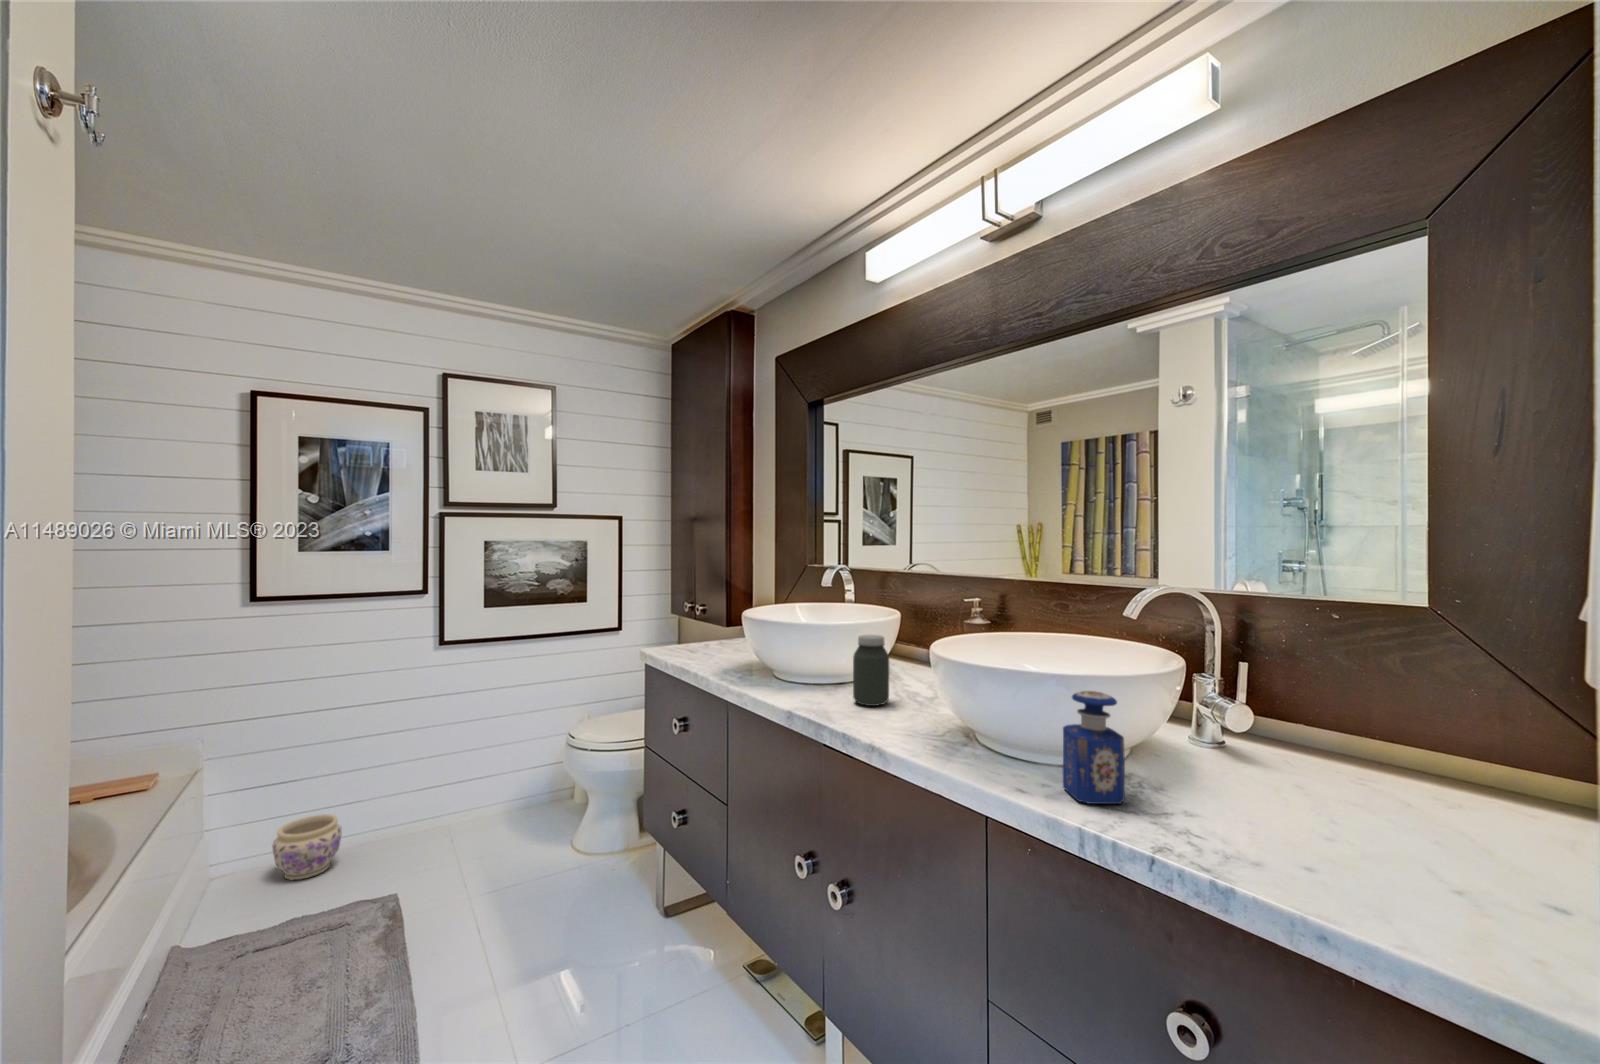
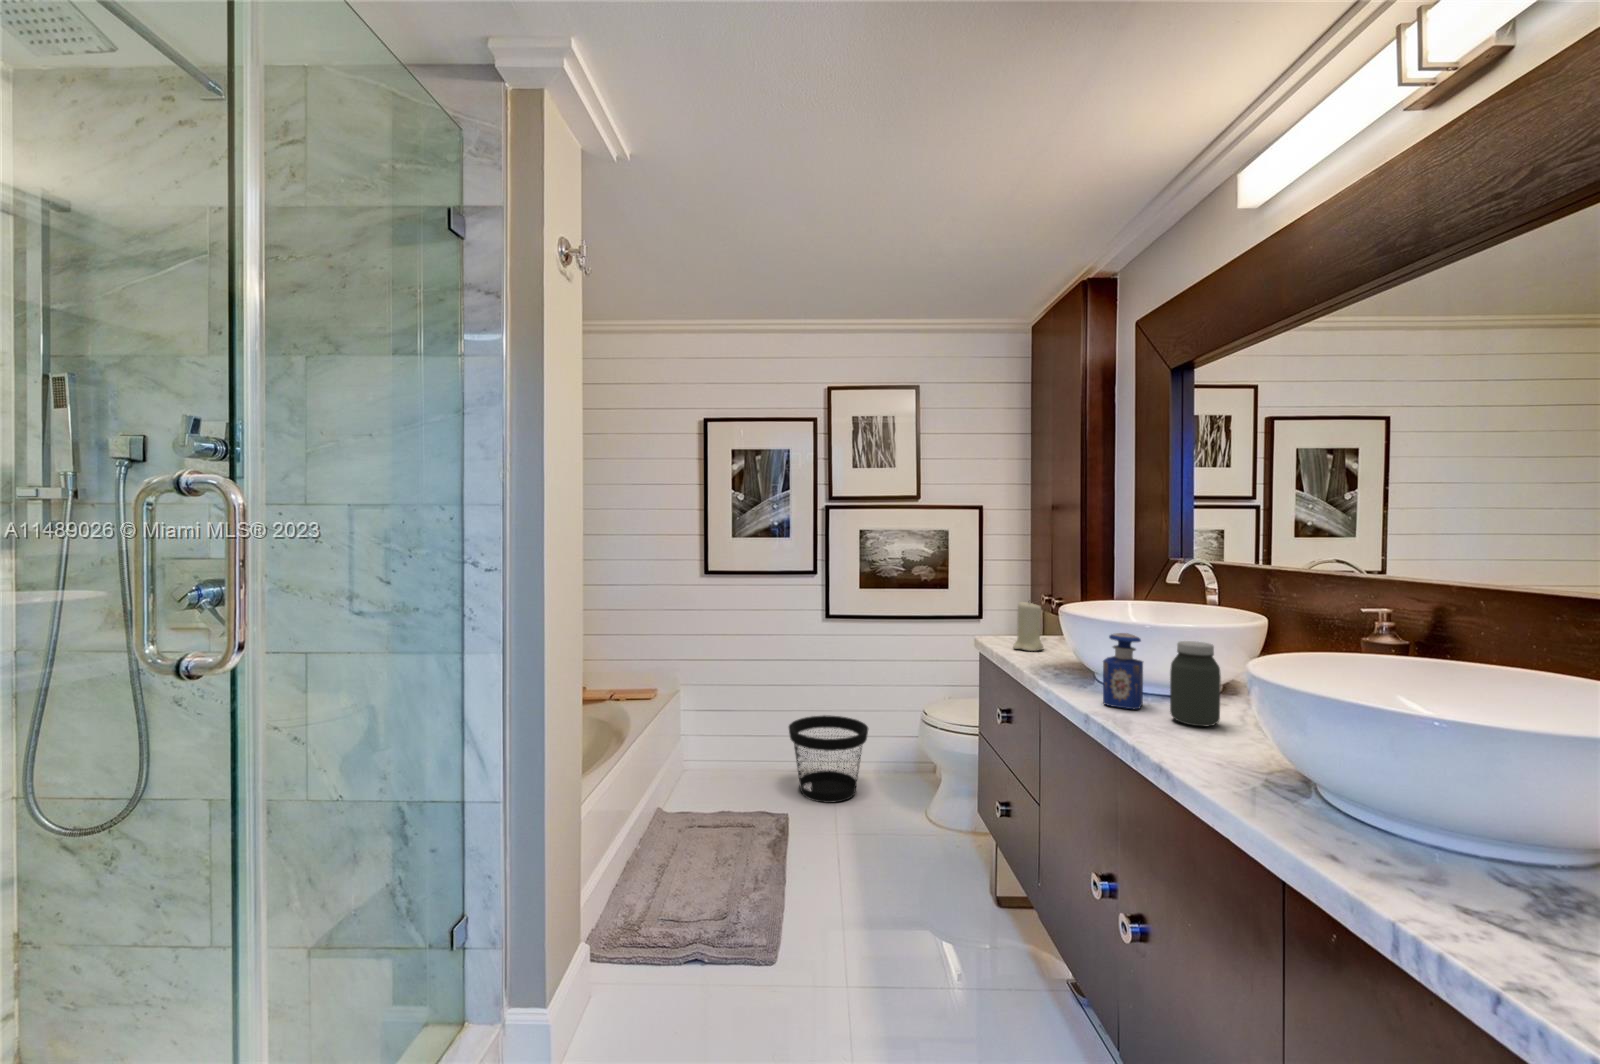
candle: none [684,608,712,657] -> present [1013,602,1043,651]
perfume bottle: present [1063,691,1125,804] -> present [1103,633,1143,709]
wastebasket: none [392,757,501,866] -> present [789,715,868,803]
planter: present [272,814,342,880] -> none [715,739,757,785]

